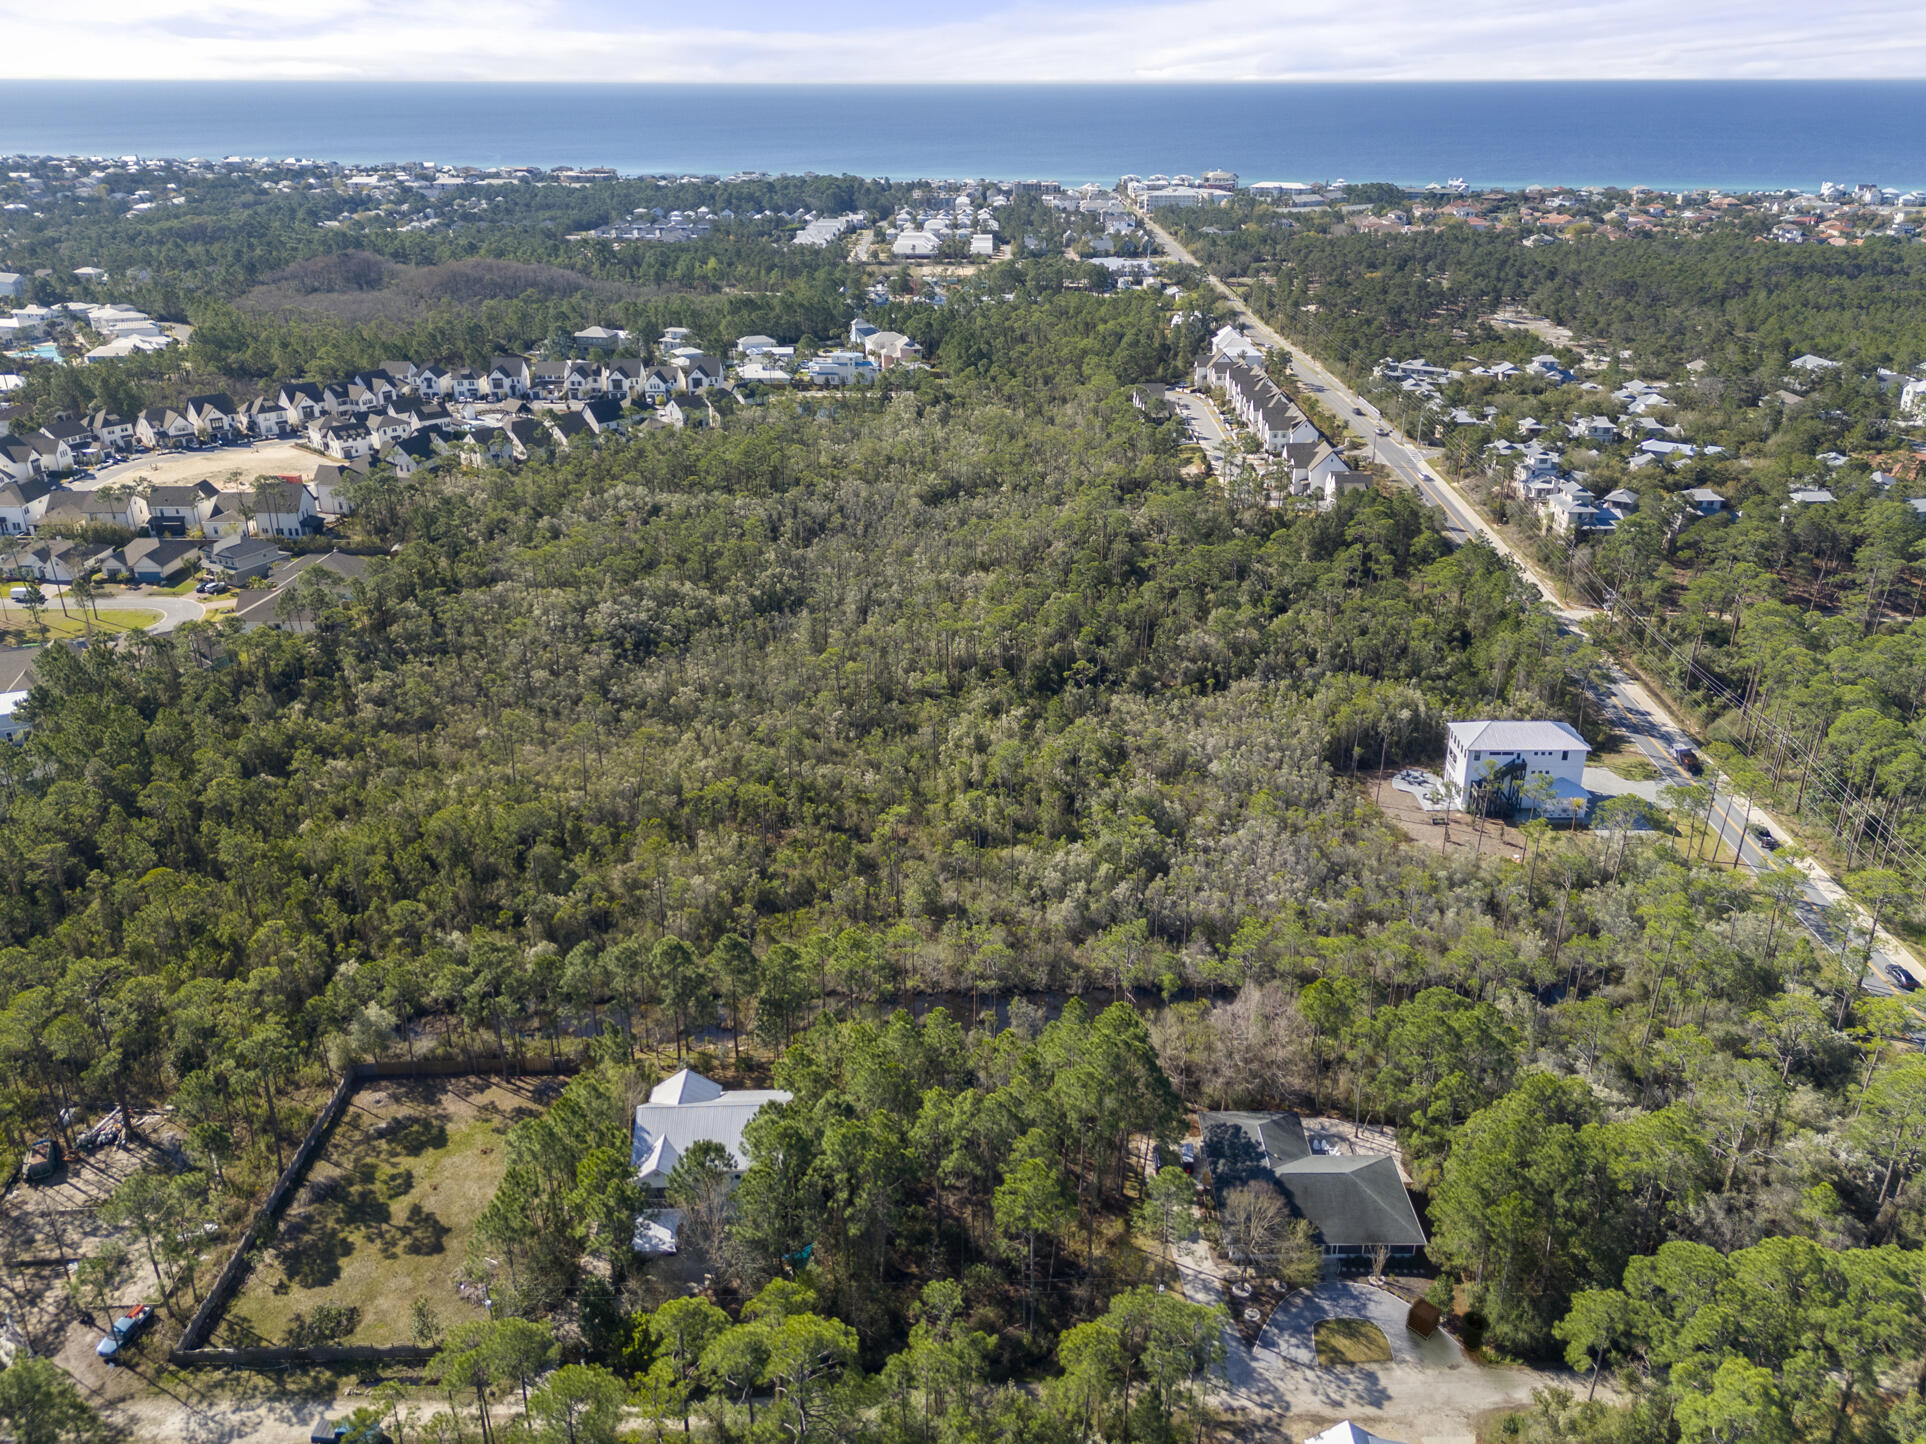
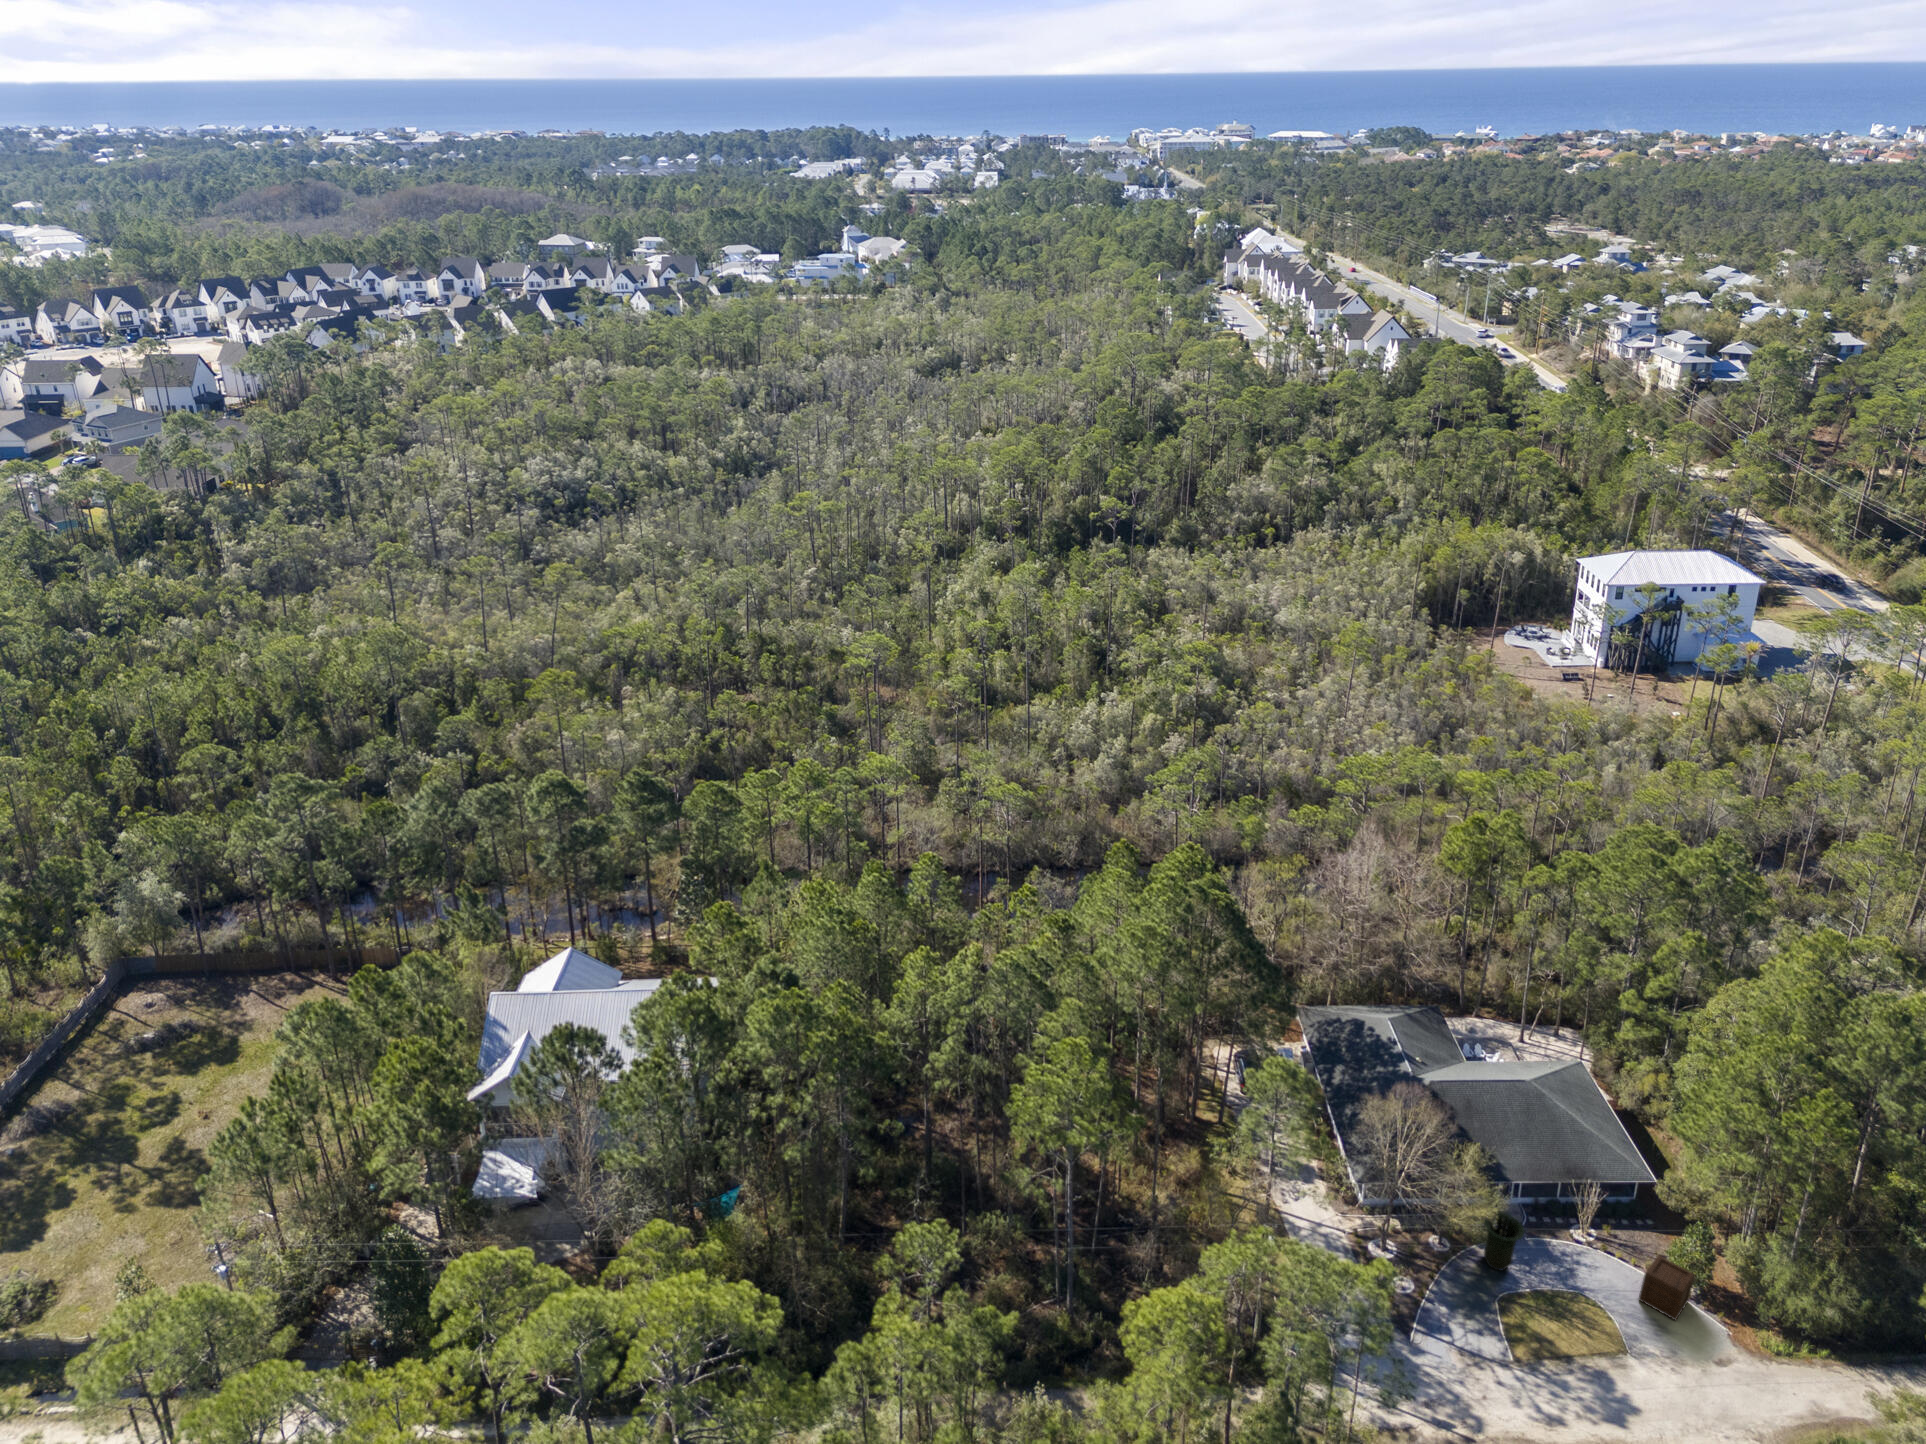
trash can: present [1462,1311,1490,1351] -> present [1484,1213,1524,1271]

